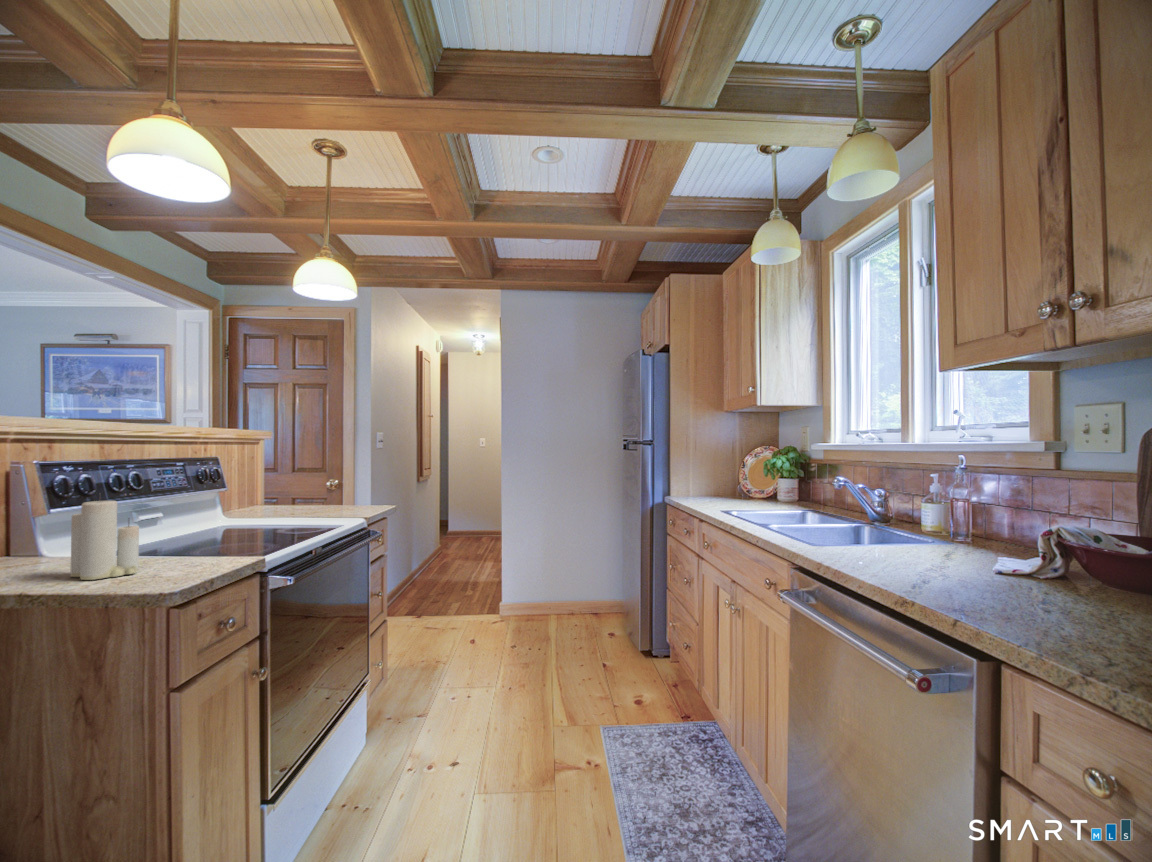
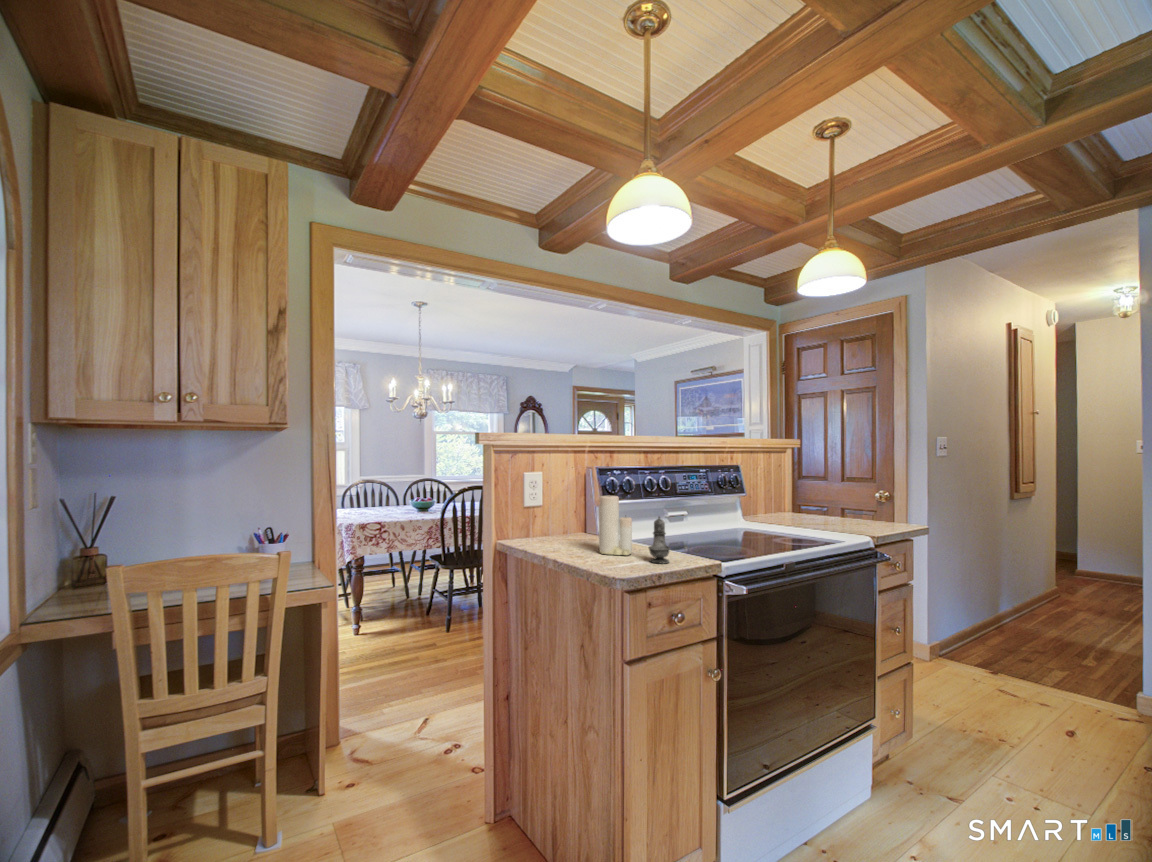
salt shaker: none [175,517,208,573] -> present [649,516,670,563]

